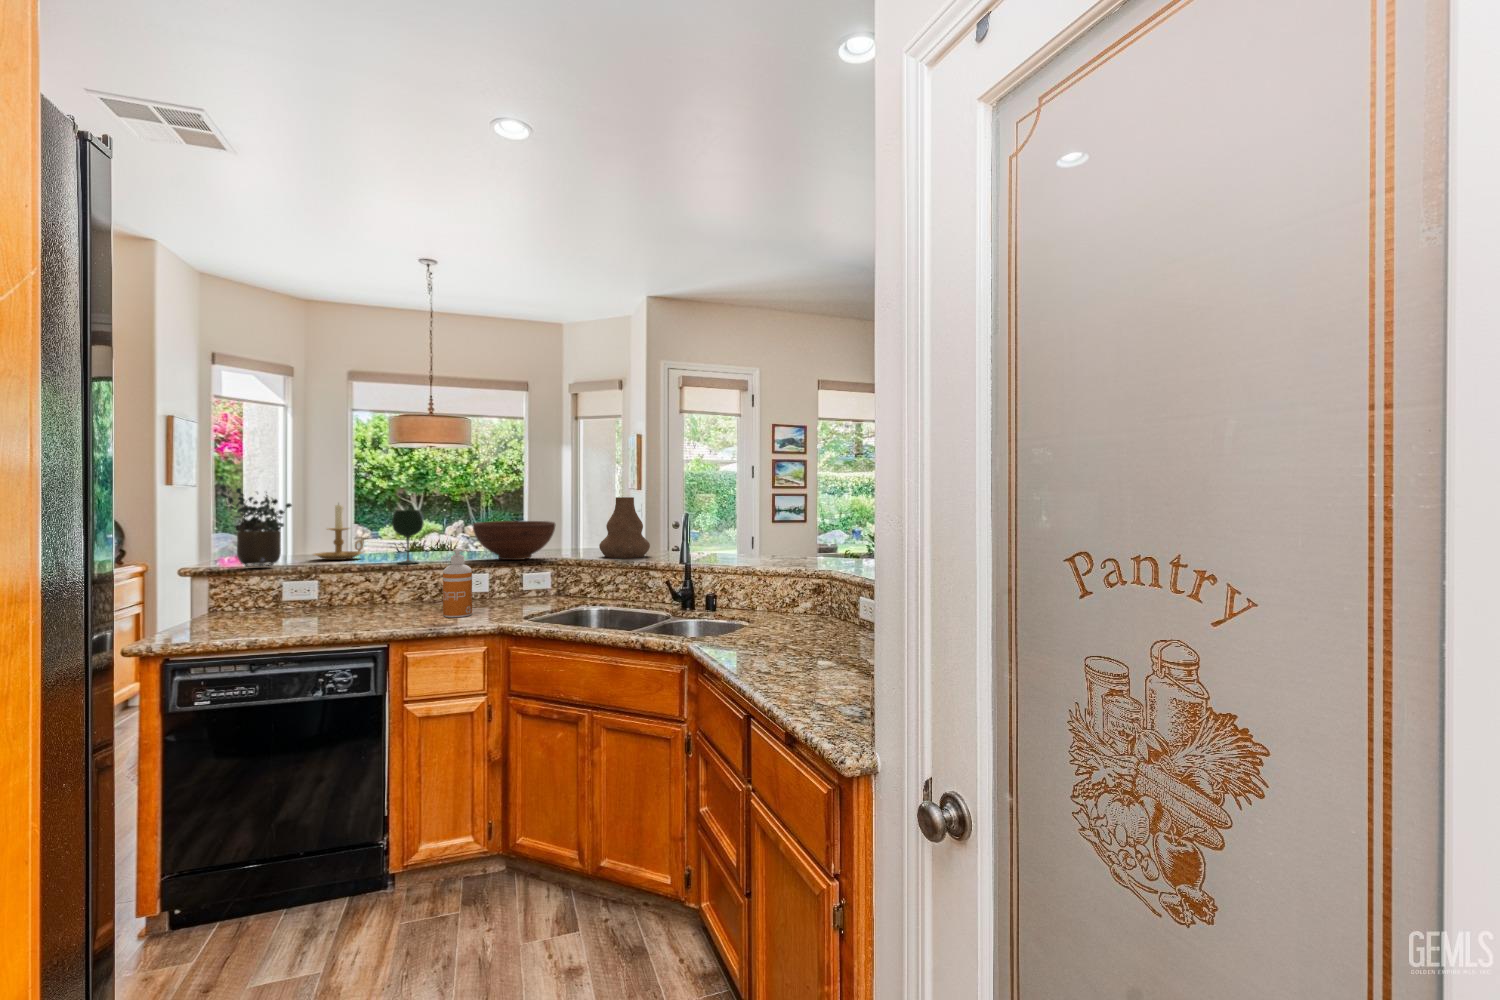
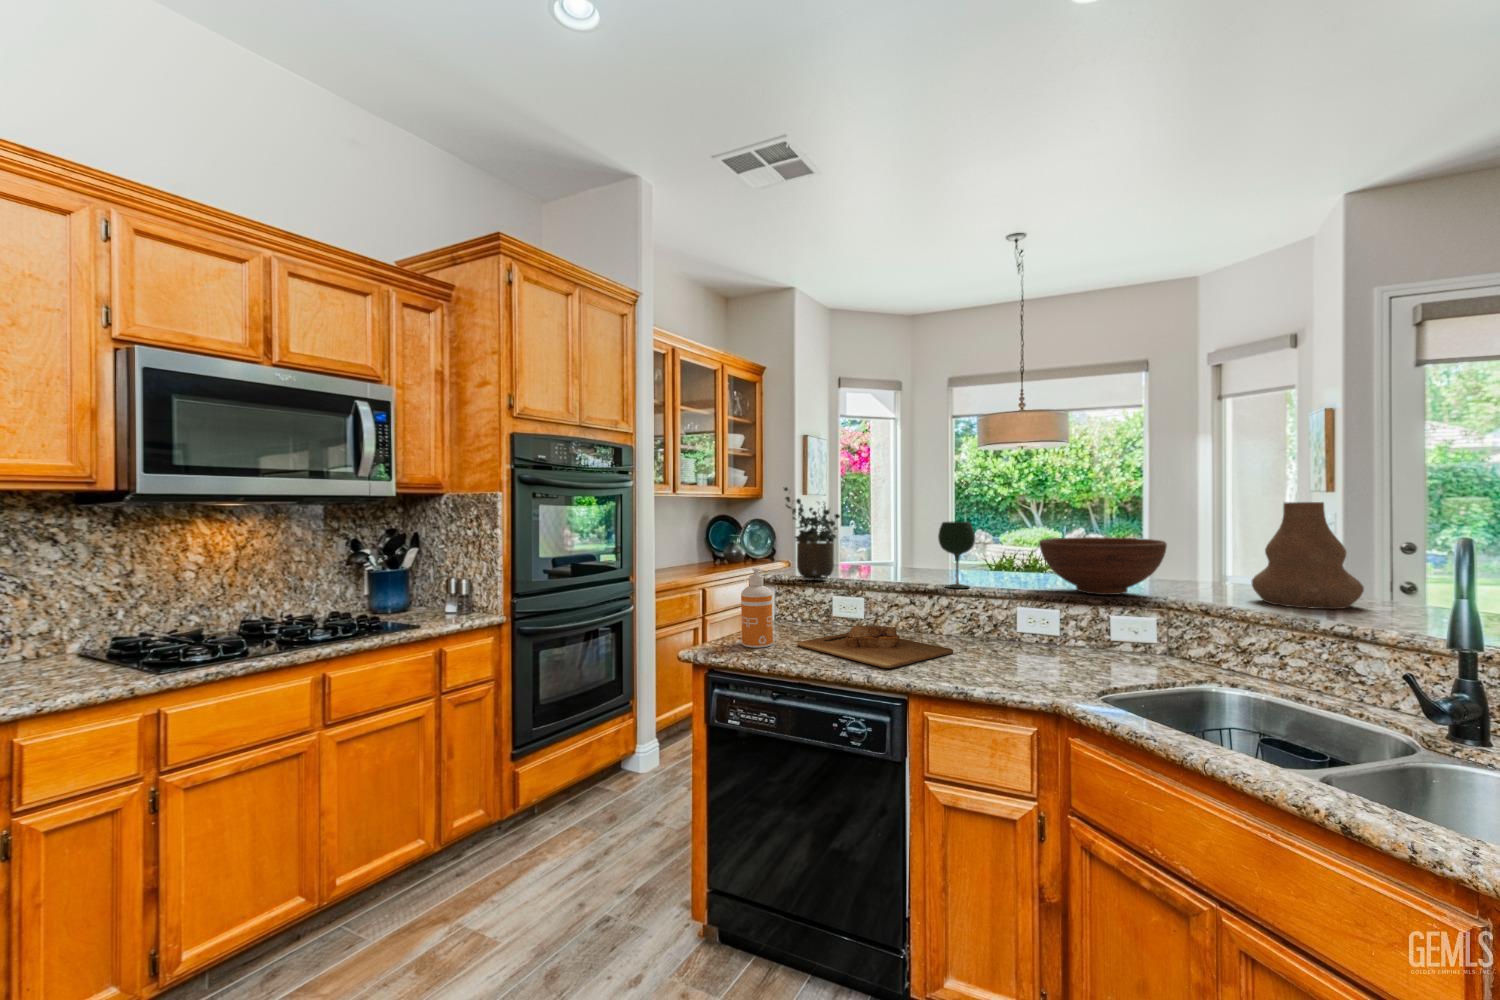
candle holder: present [314,504,363,560] -> none [875,512,928,576]
soap dispenser: present [443,549,472,618] -> present [741,568,773,648]
cutting board: none [262,599,414,627] -> present [797,626,953,668]

